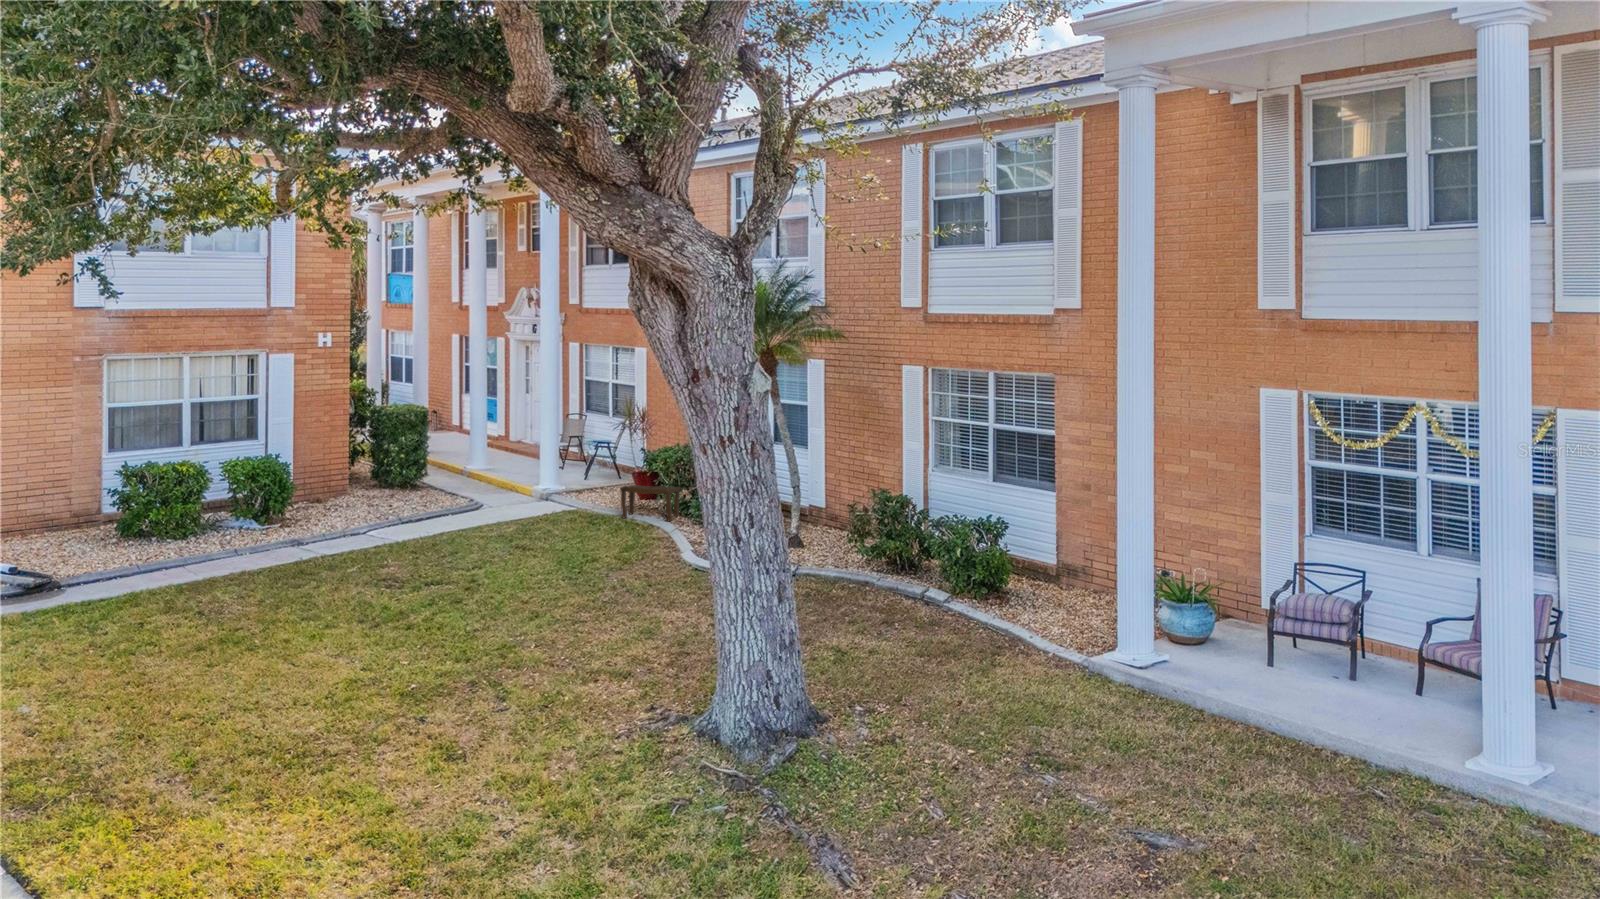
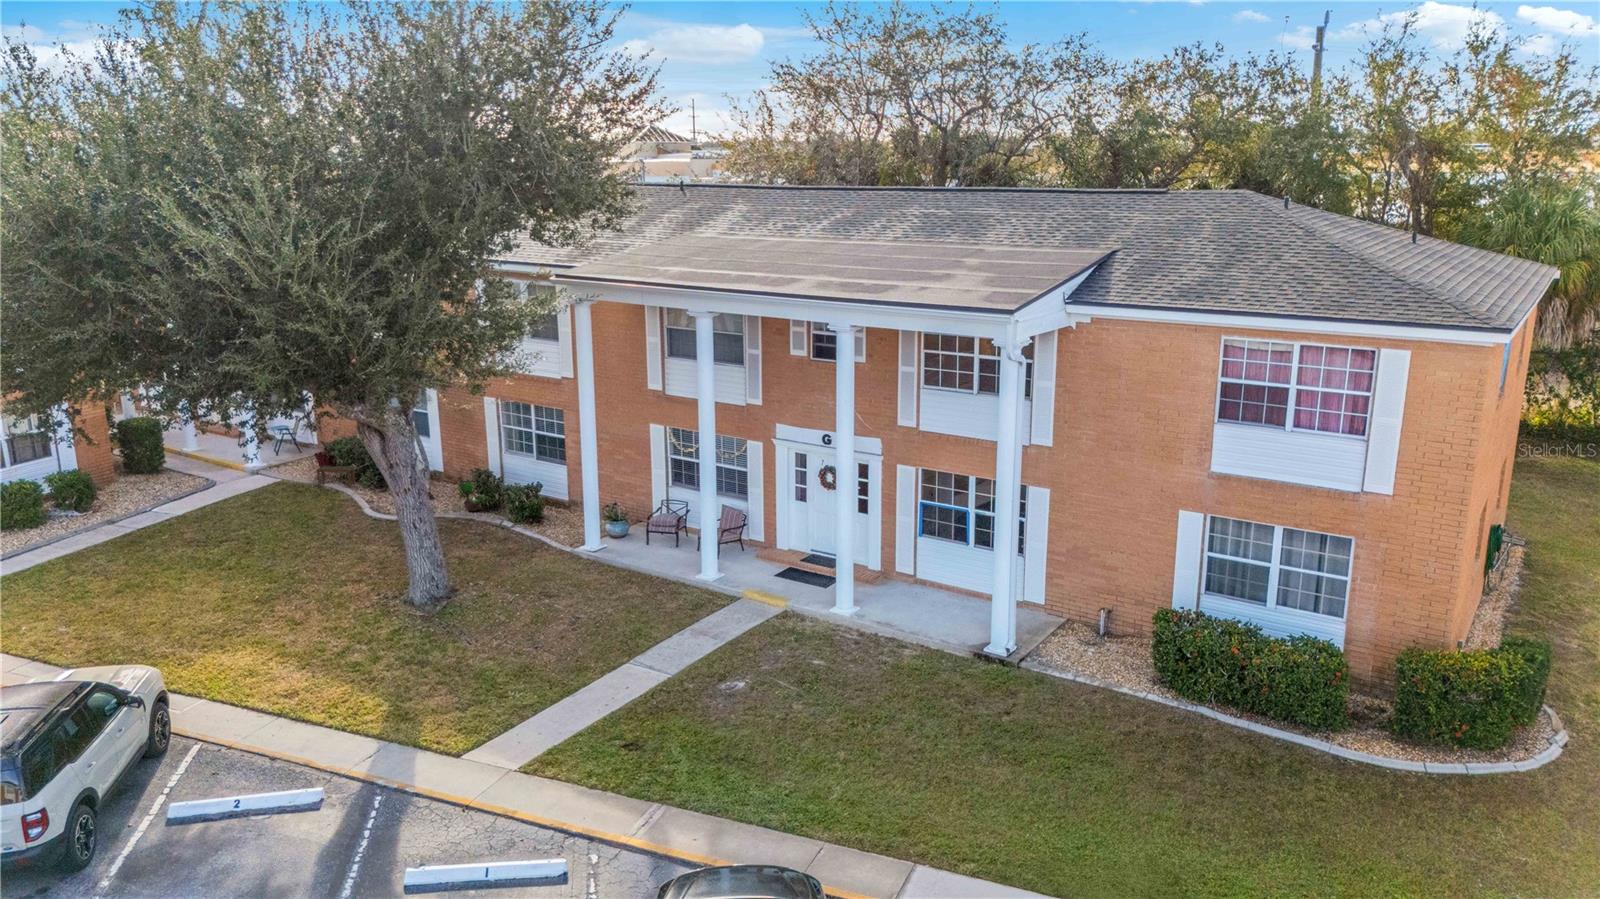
potted tree: none [838,502,882,569] -> present [458,482,480,511]

